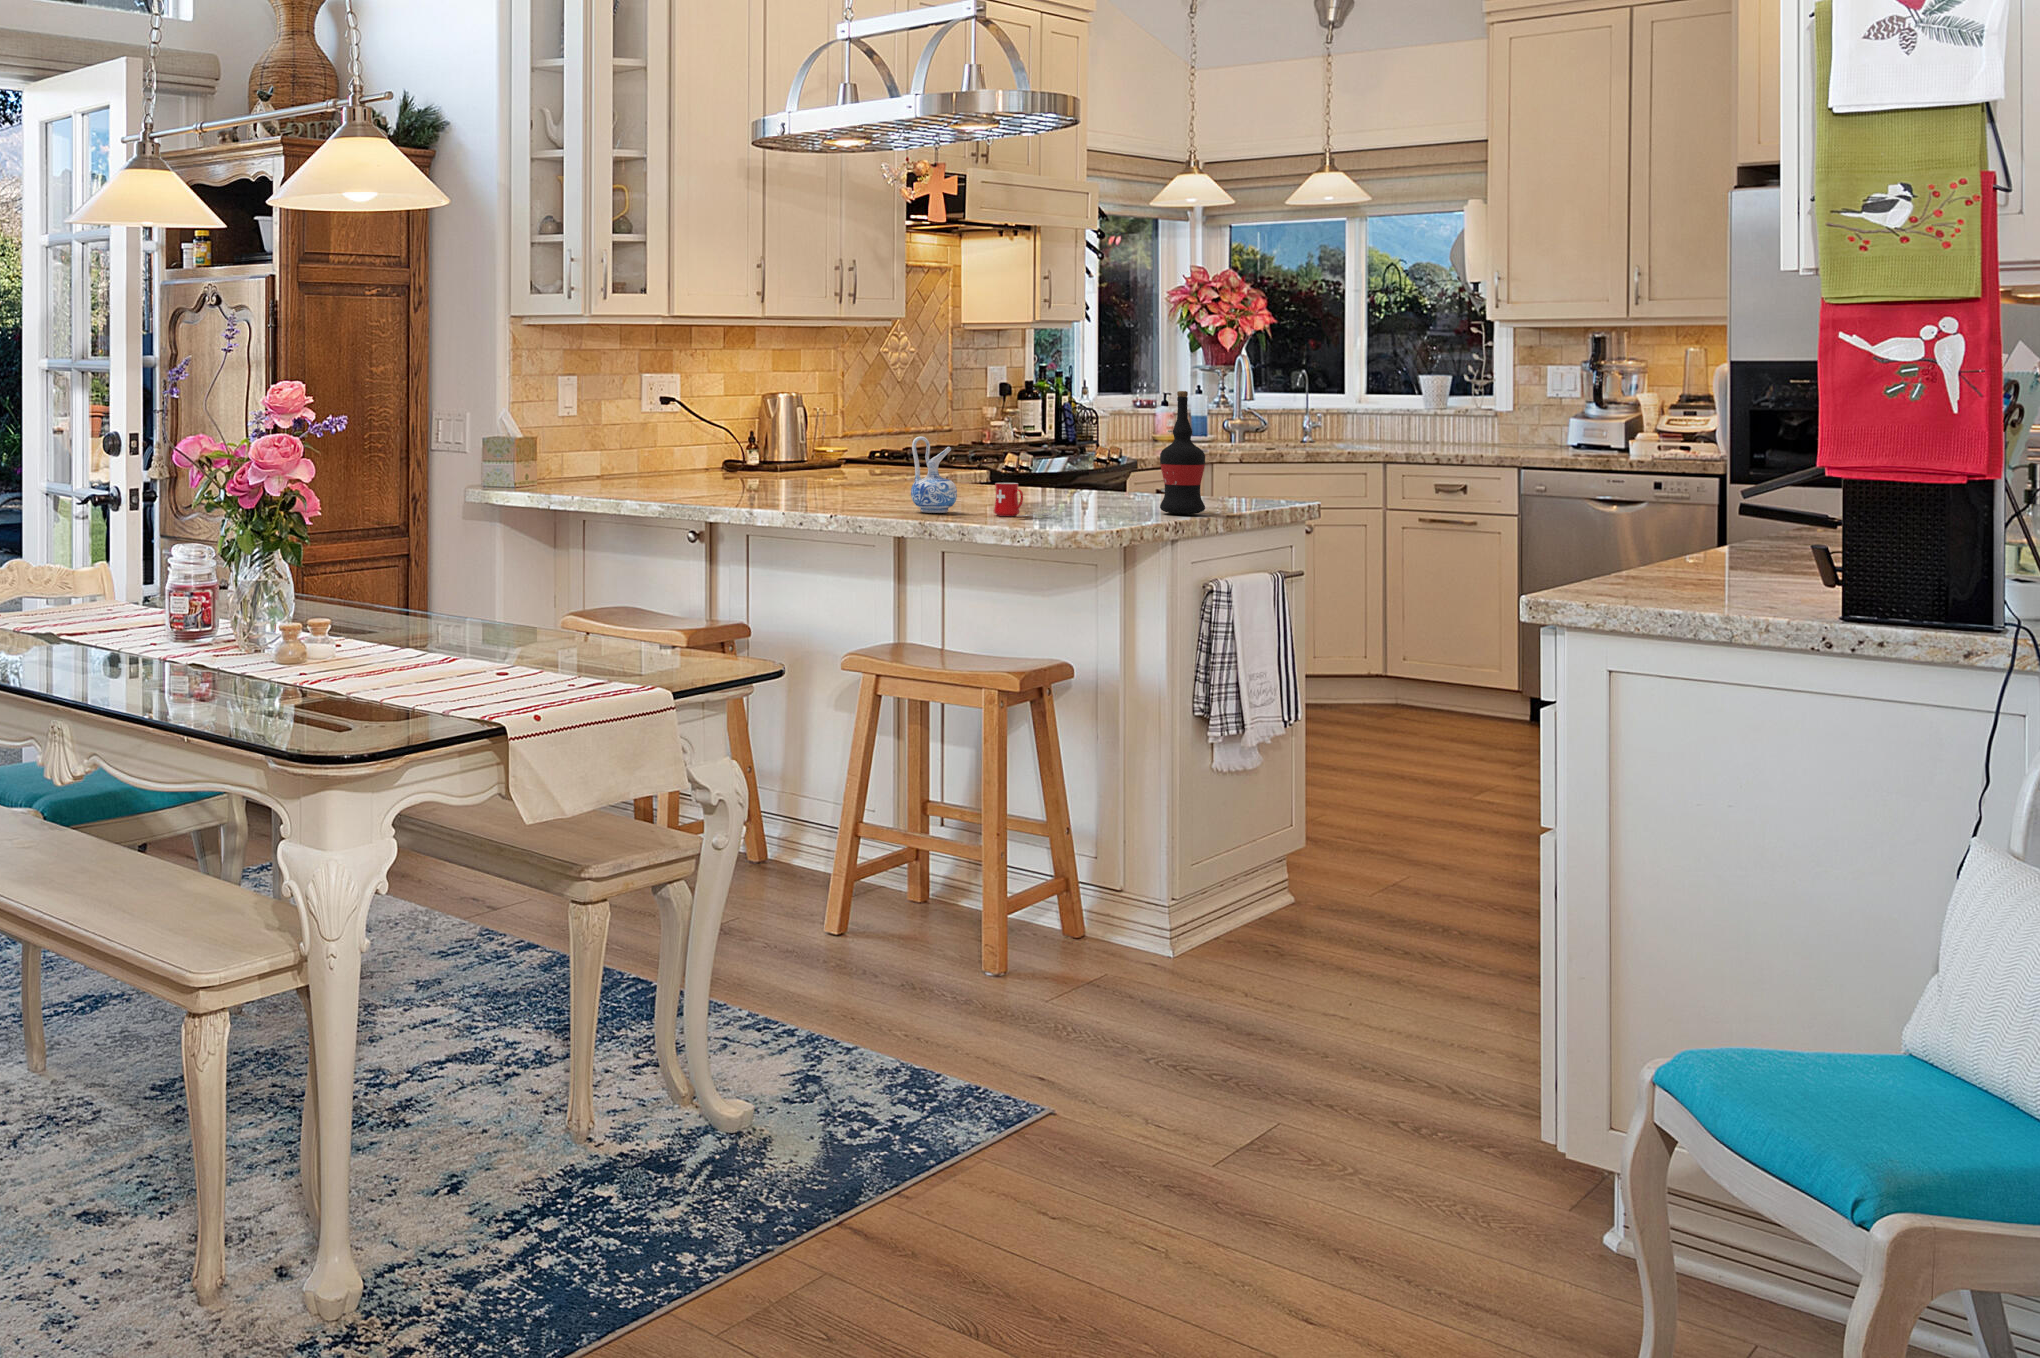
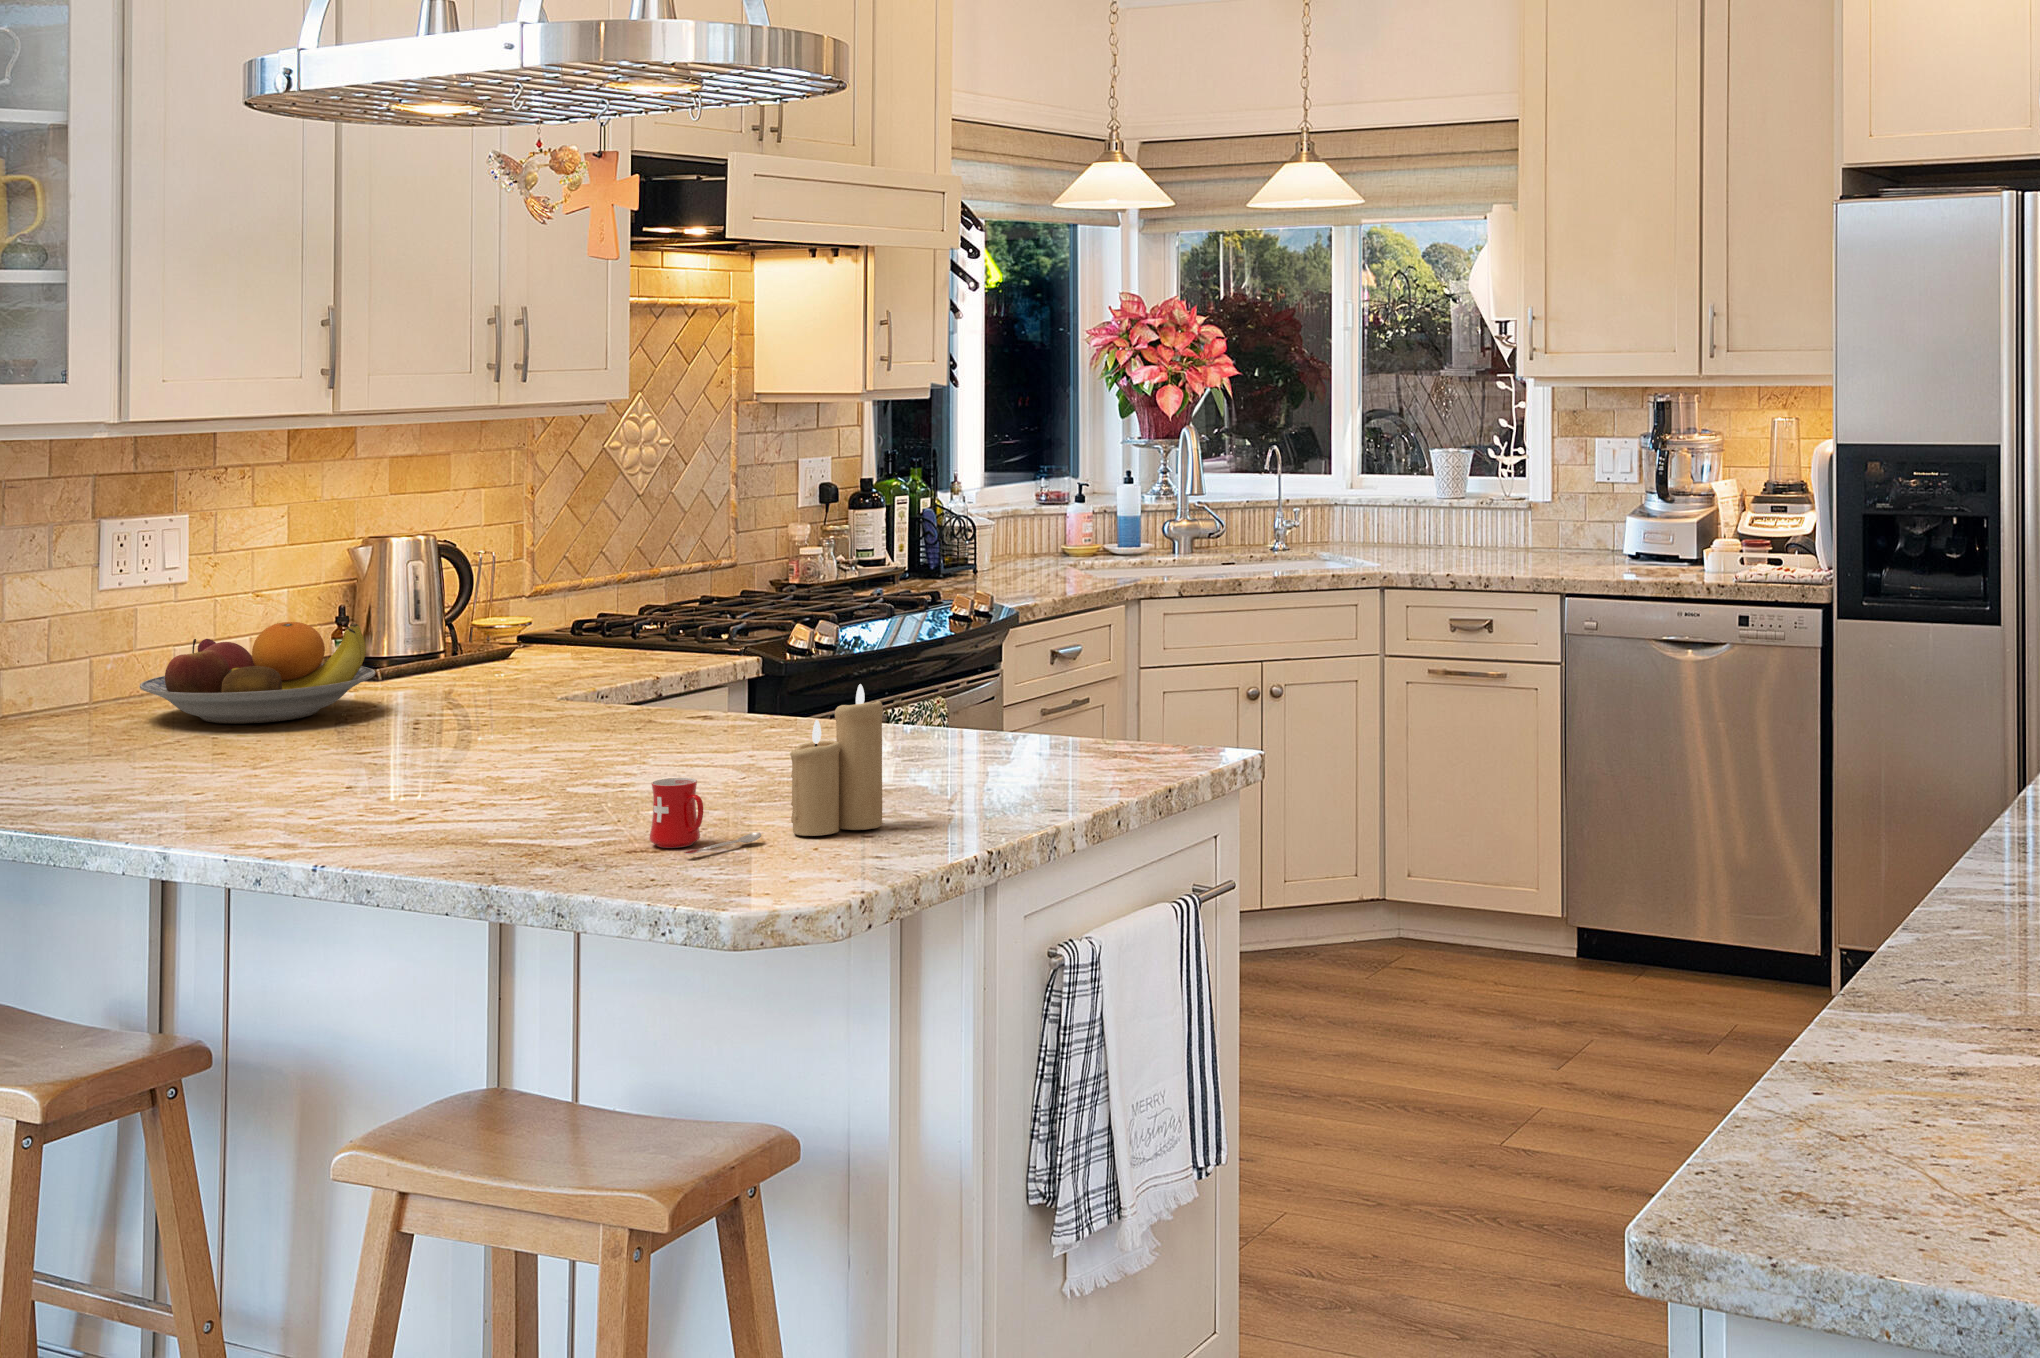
wine bottle: present [1160,391,1205,514] -> none [978,577,1057,804]
fruit bowl: none [676,426,794,478] -> present [140,622,375,724]
ceramic pitcher: present [911,436,957,513] -> none [485,698,578,849]
candle: none [1065,440,1113,516] -> present [790,684,883,836]

